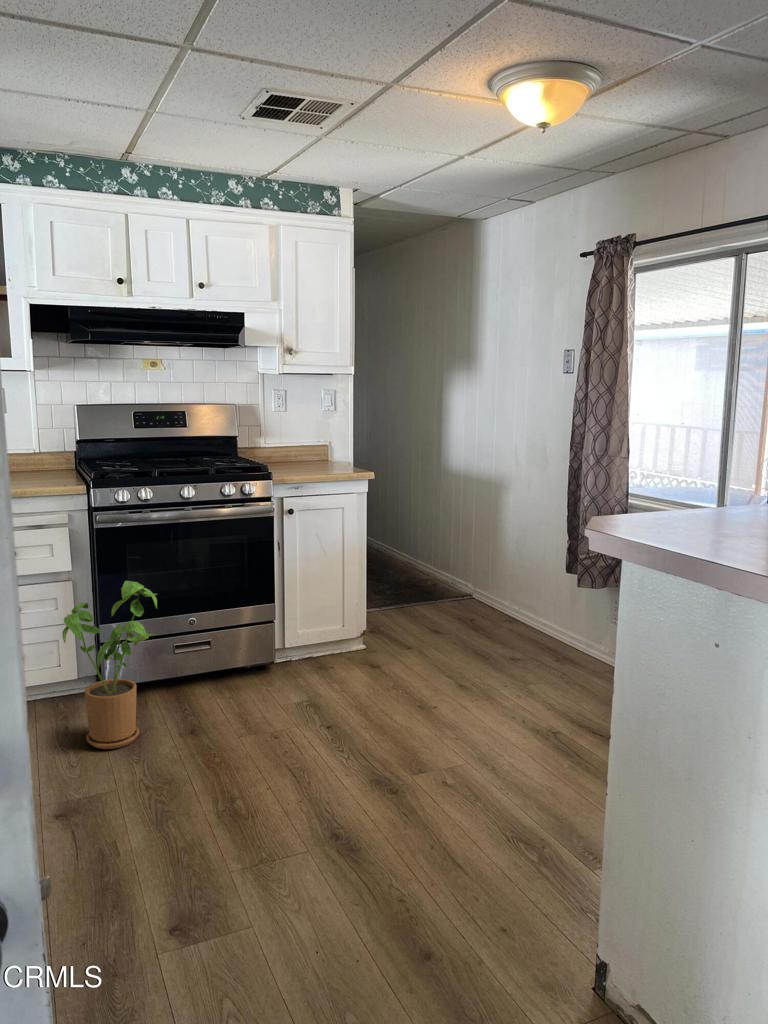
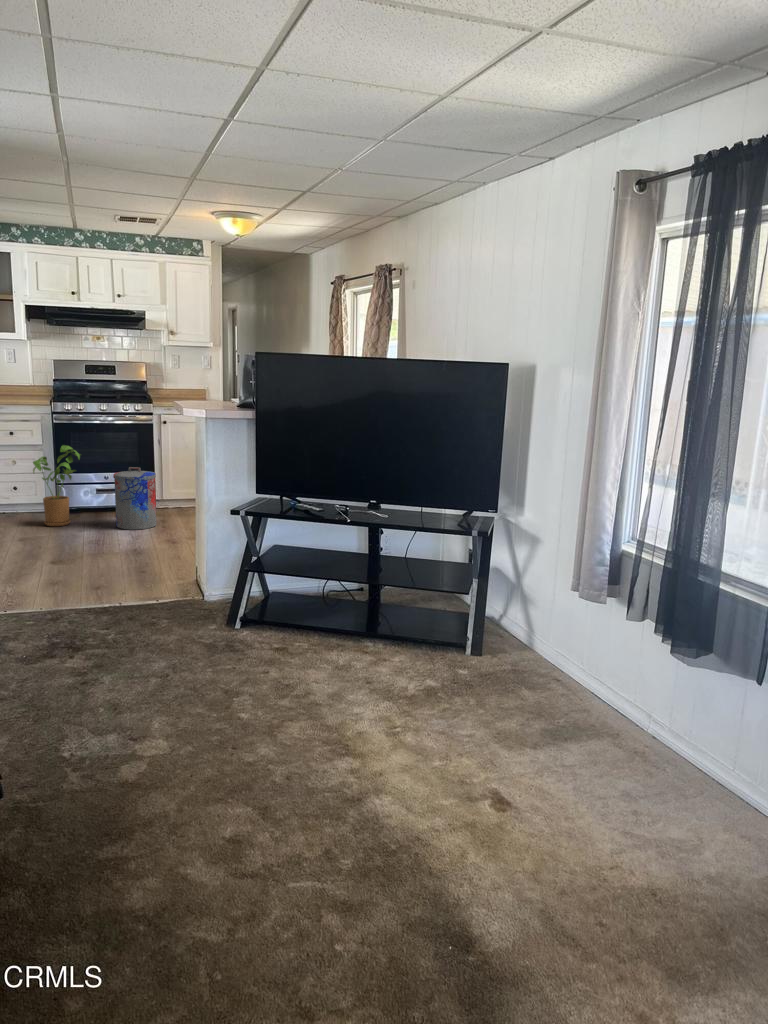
trash can: none [230,620,312,751] -> present [113,467,156,530]

